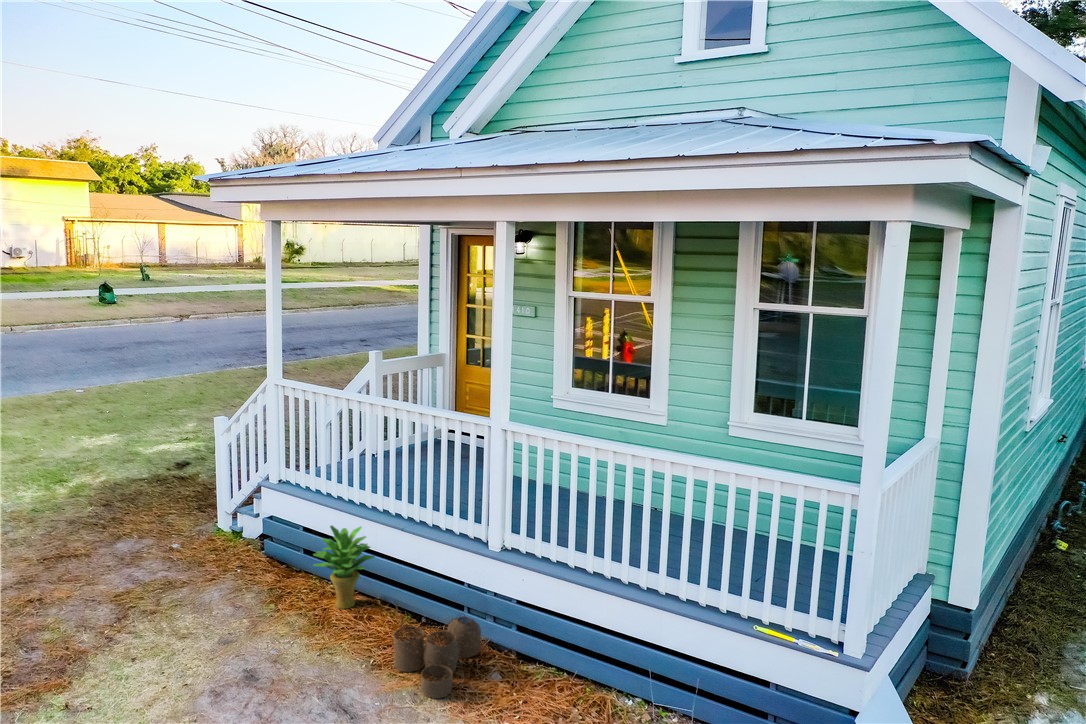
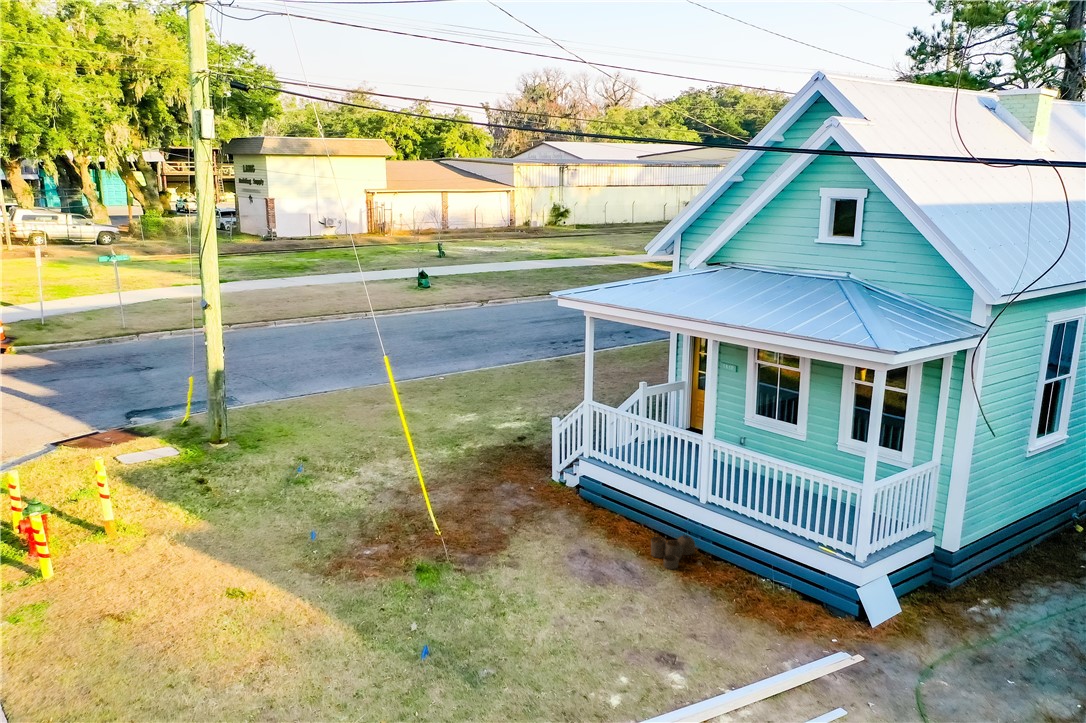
potted plant: present [314,526,375,609] -> none [610,484,642,528]

